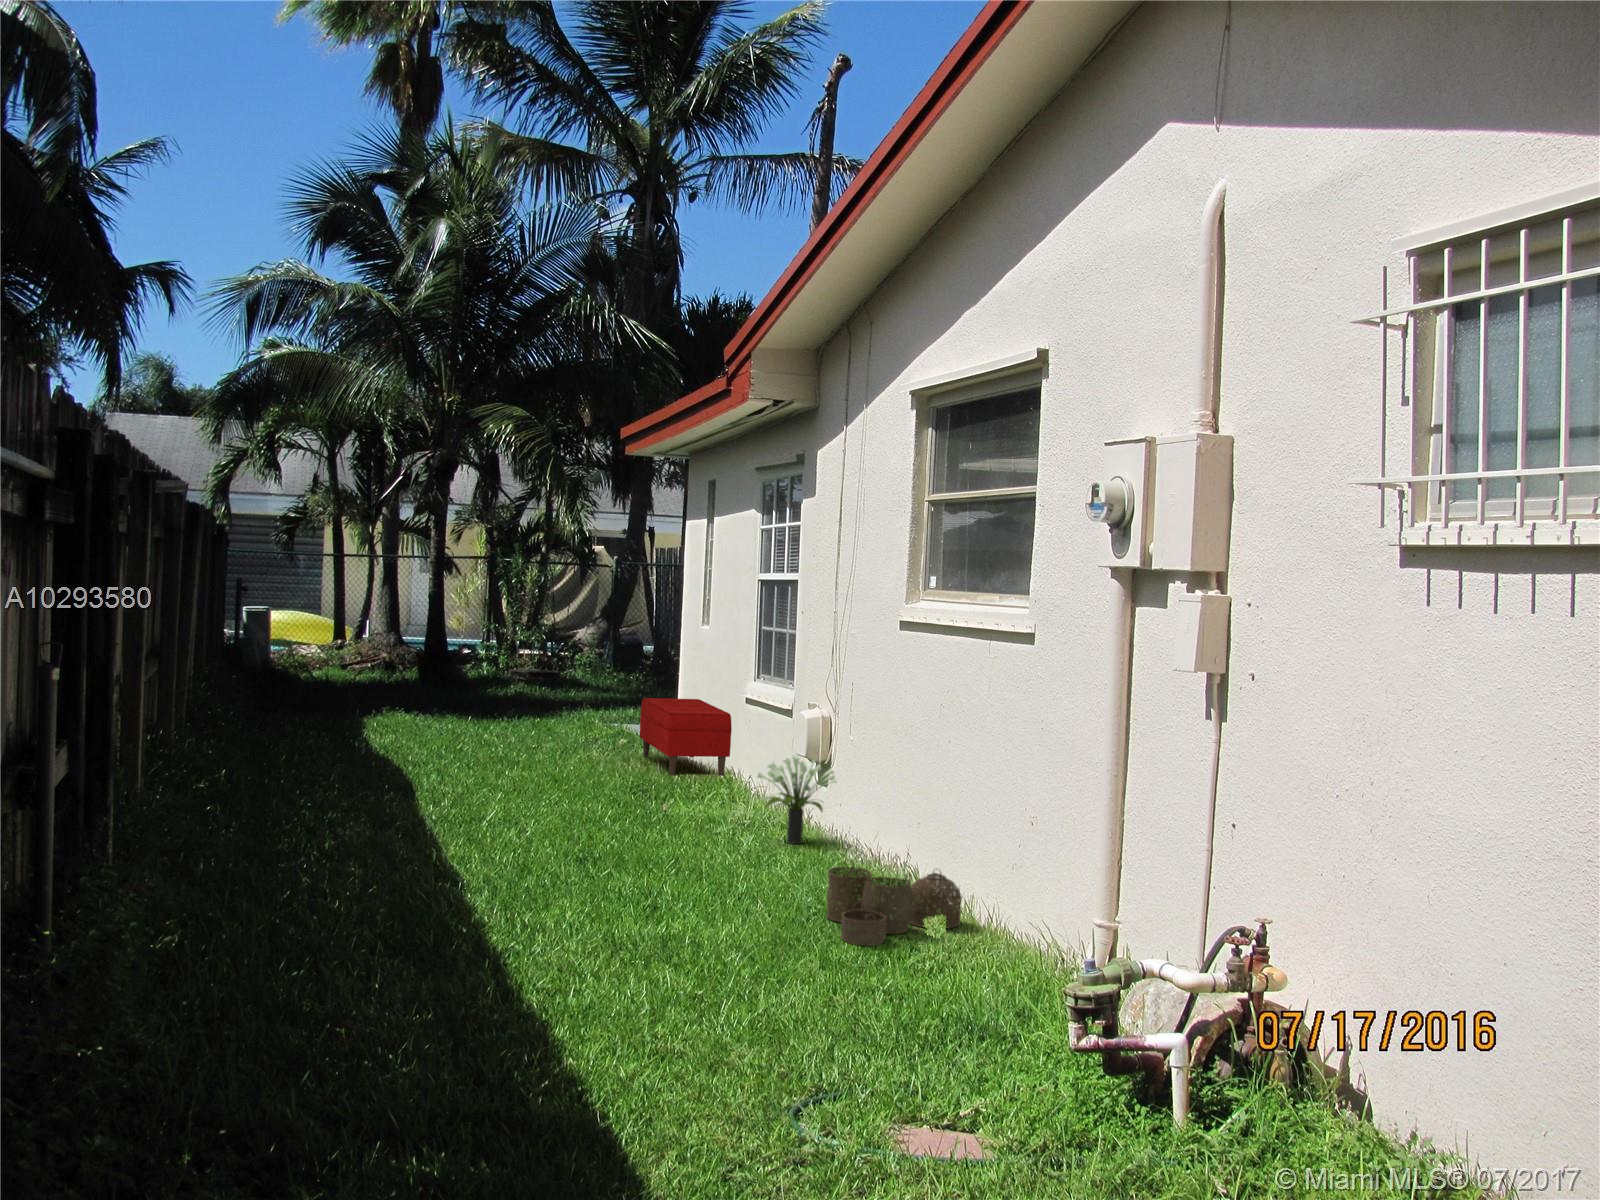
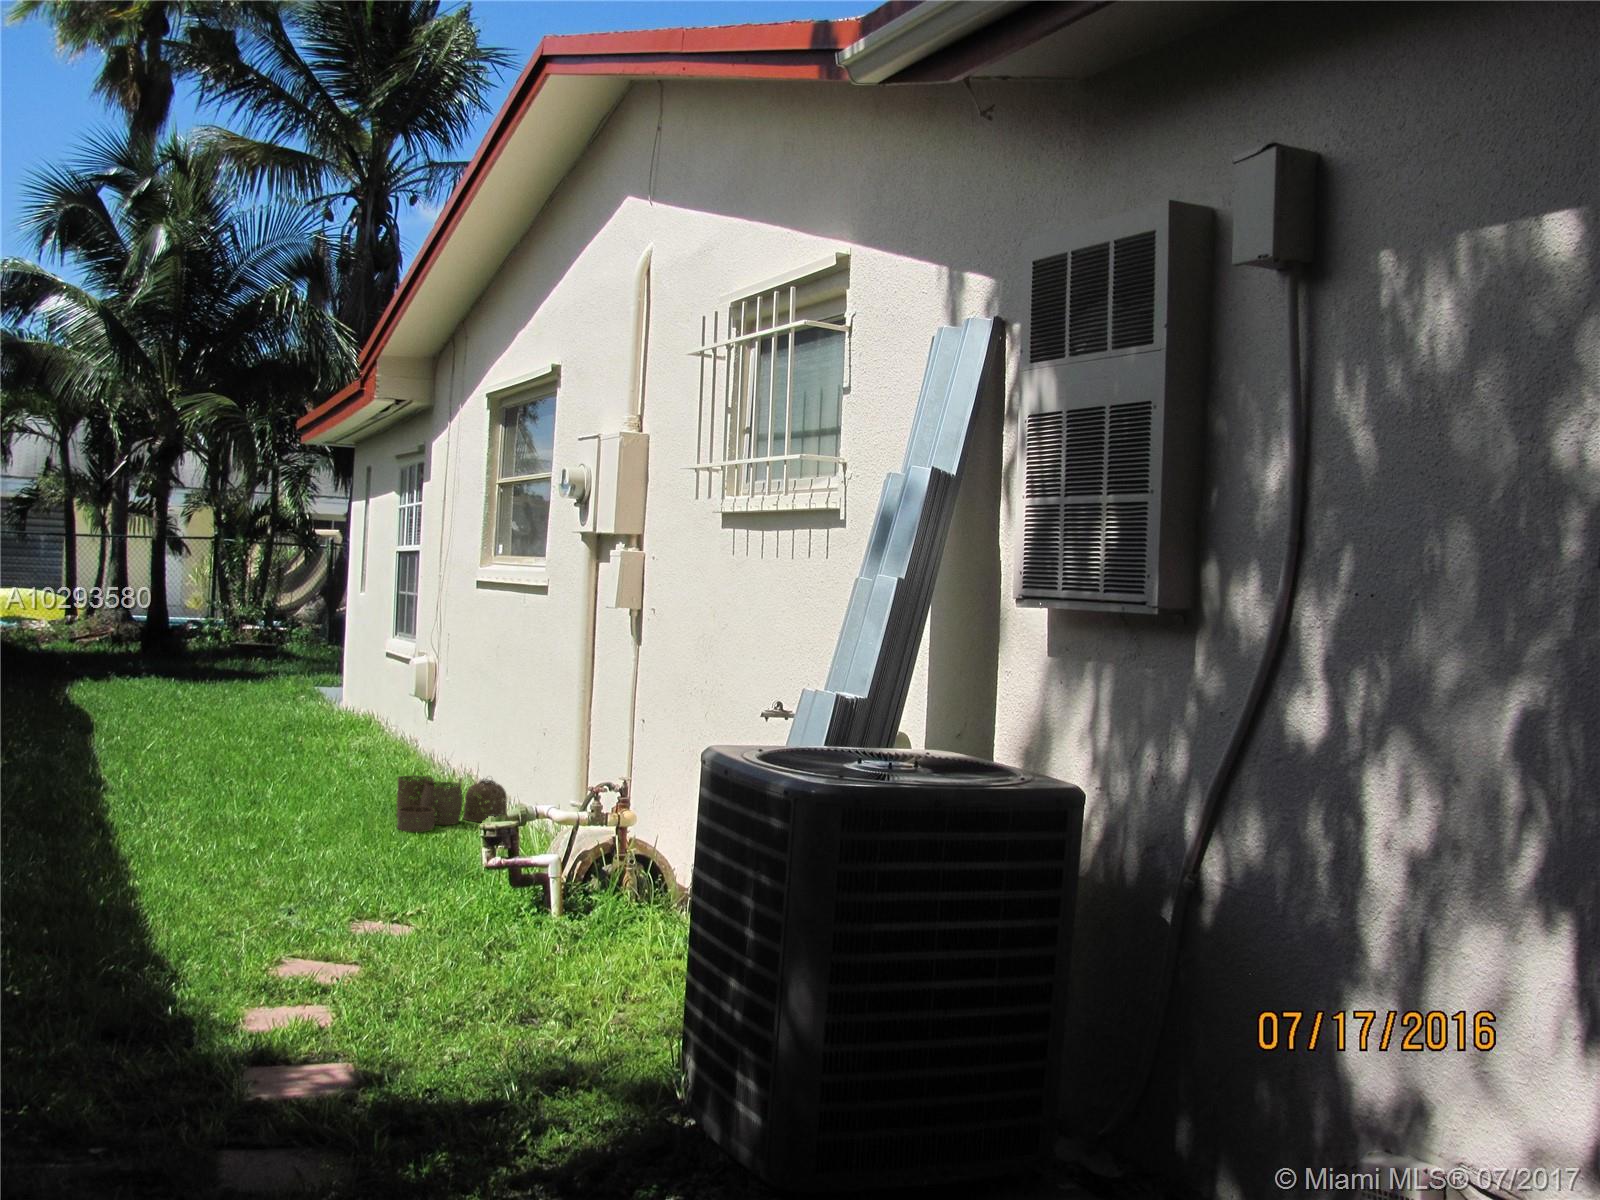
bench: present [640,698,732,776] -> none [317,659,393,726]
potted plant: present [758,756,837,844] -> none [378,697,448,771]

